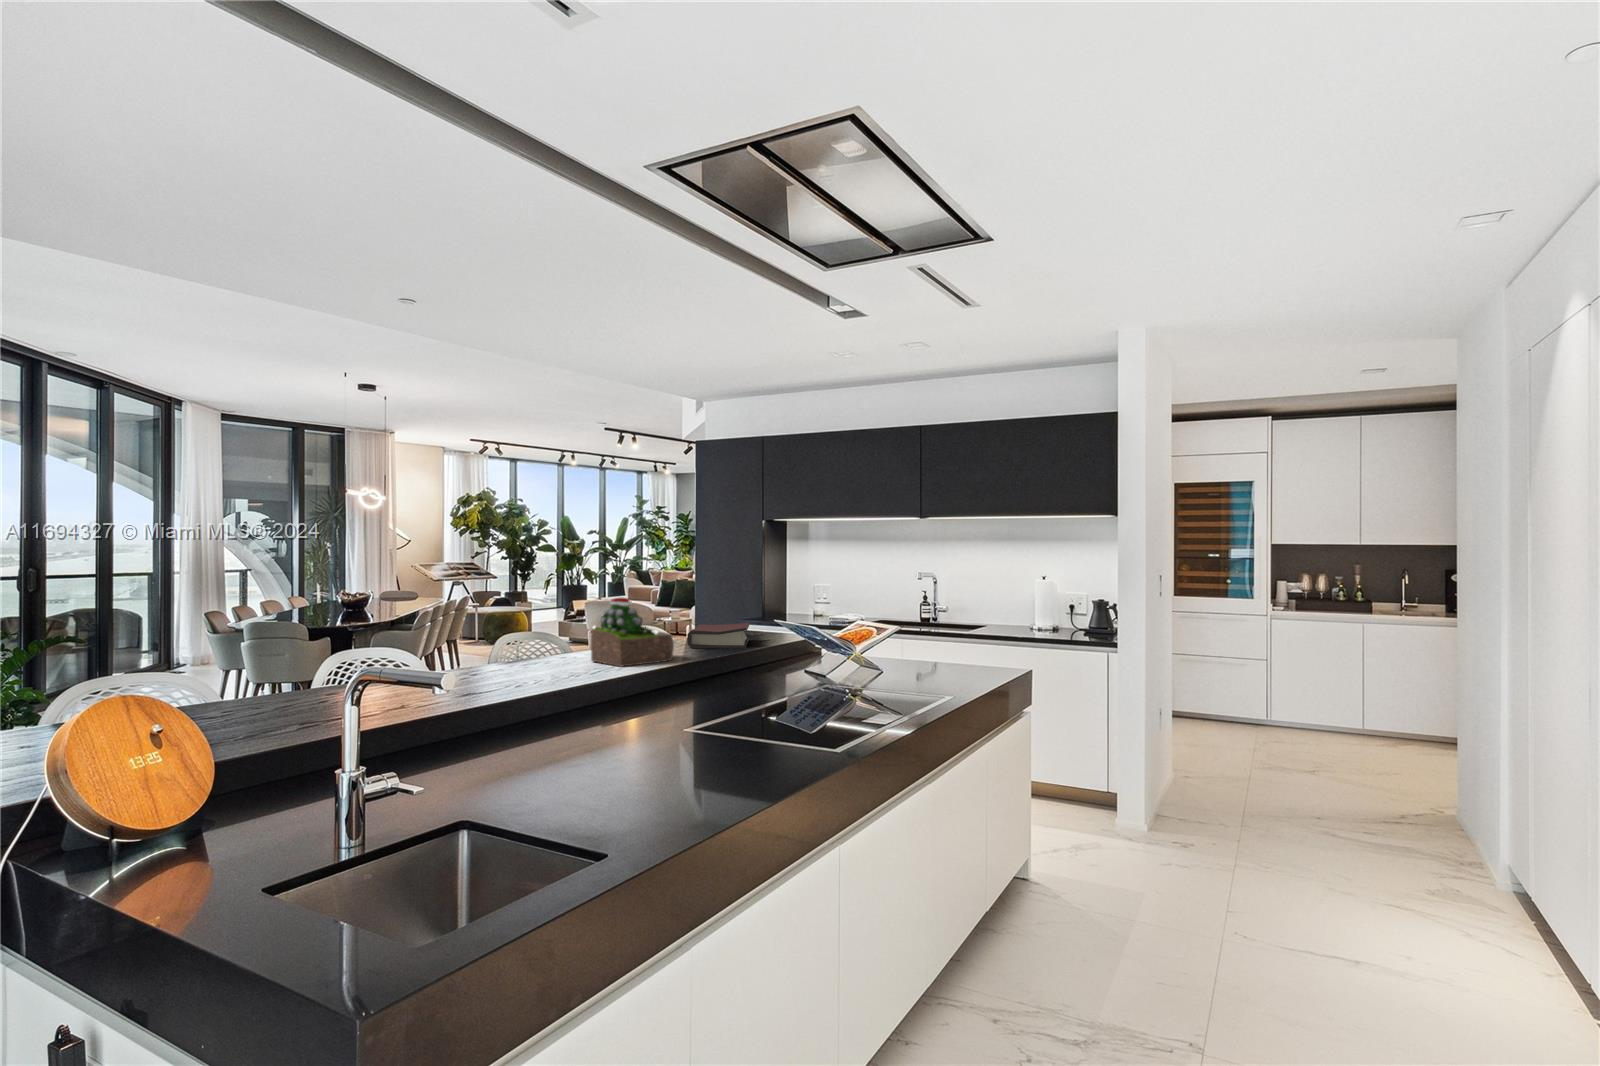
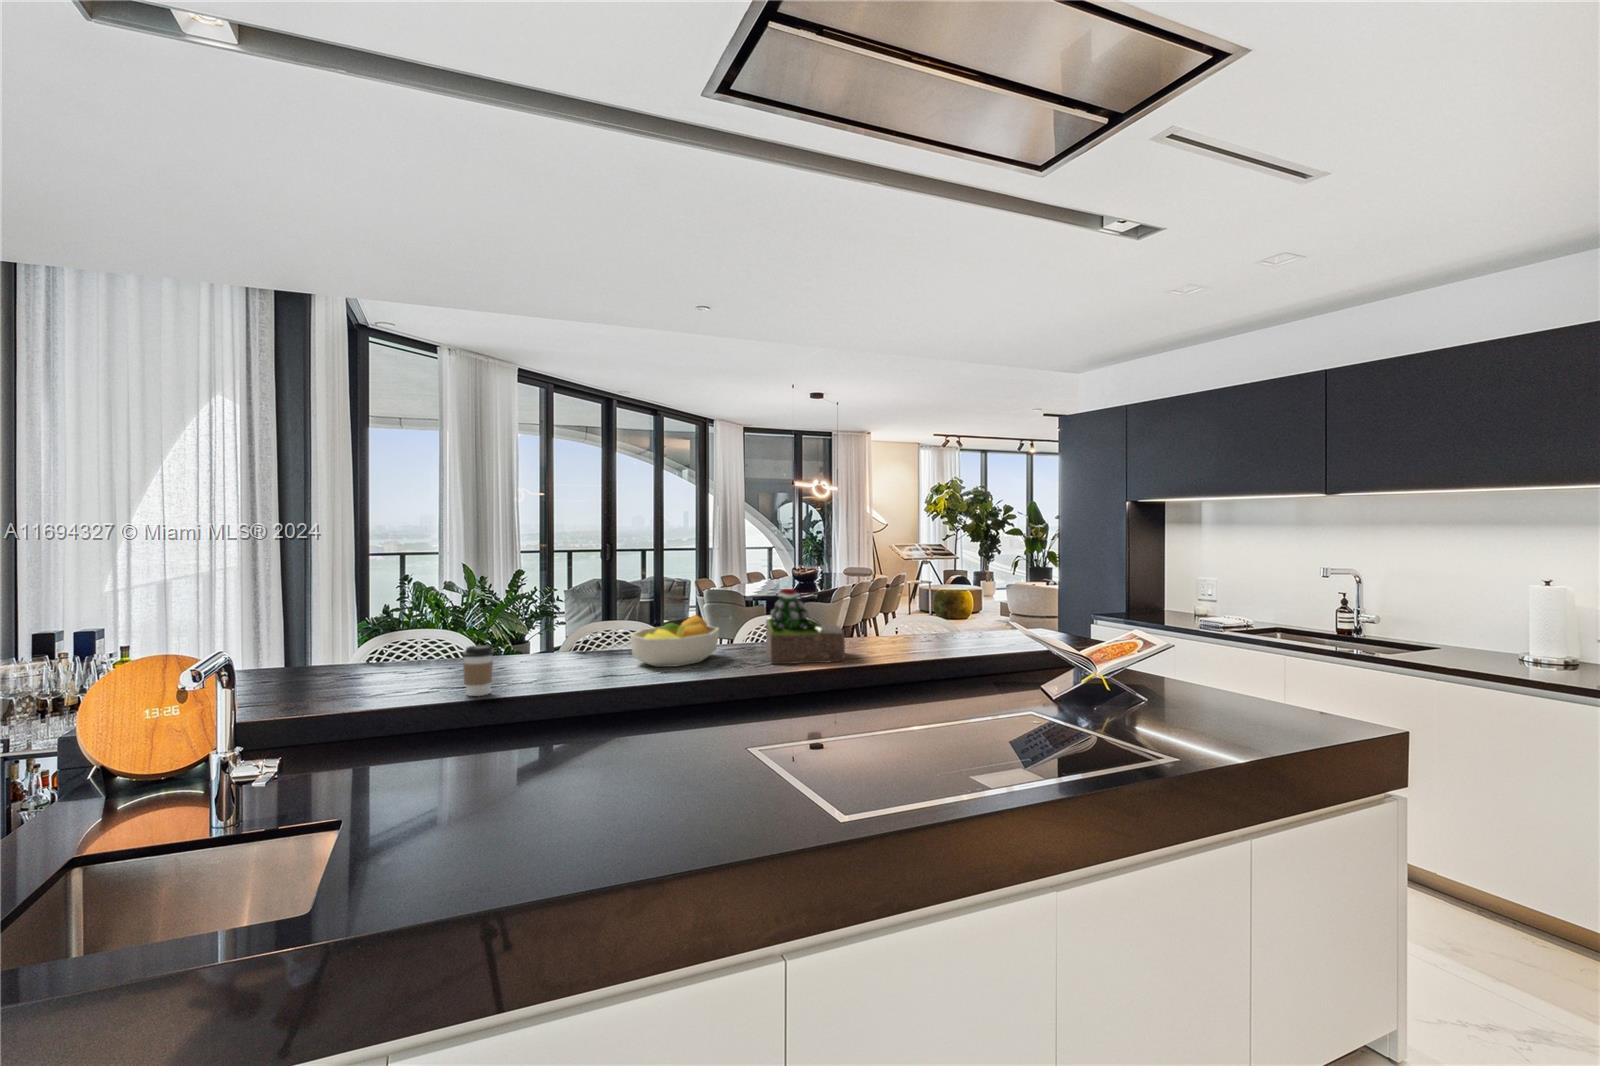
hardback book: present [687,623,749,648] -> none [898,621,991,654]
fruit bowl: none [480,627,564,678] -> present [630,615,719,667]
coffee cup: none [406,660,440,712] -> present [463,645,494,696]

